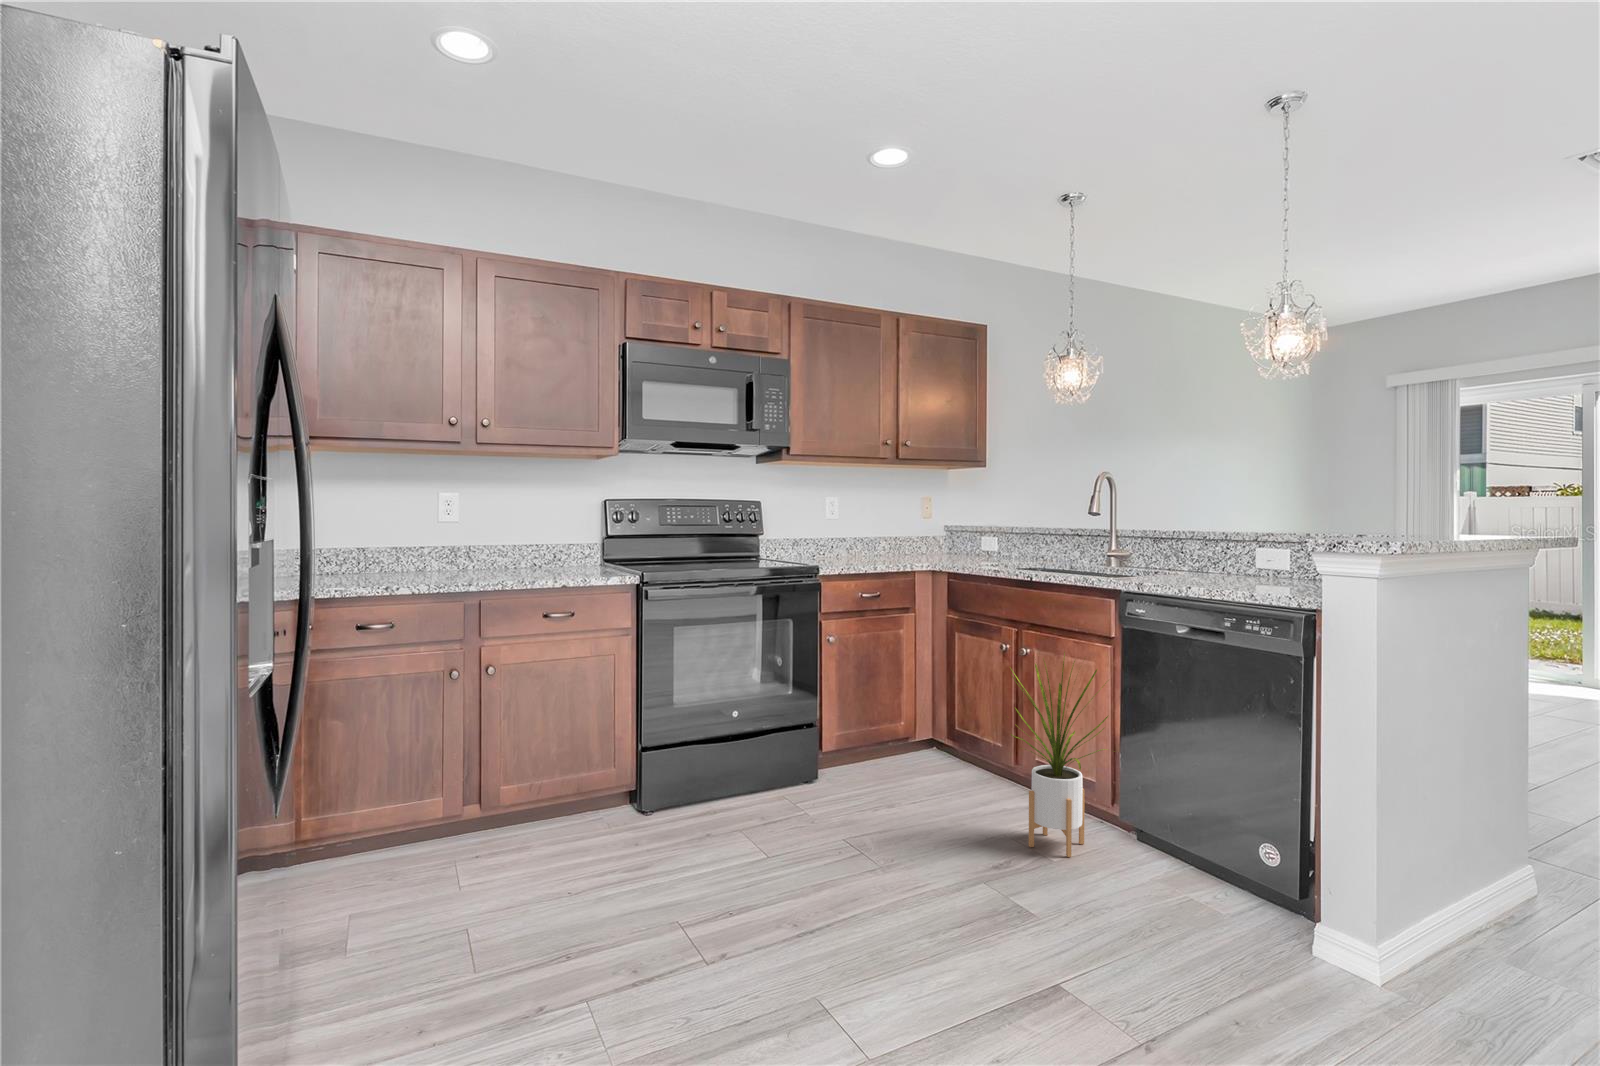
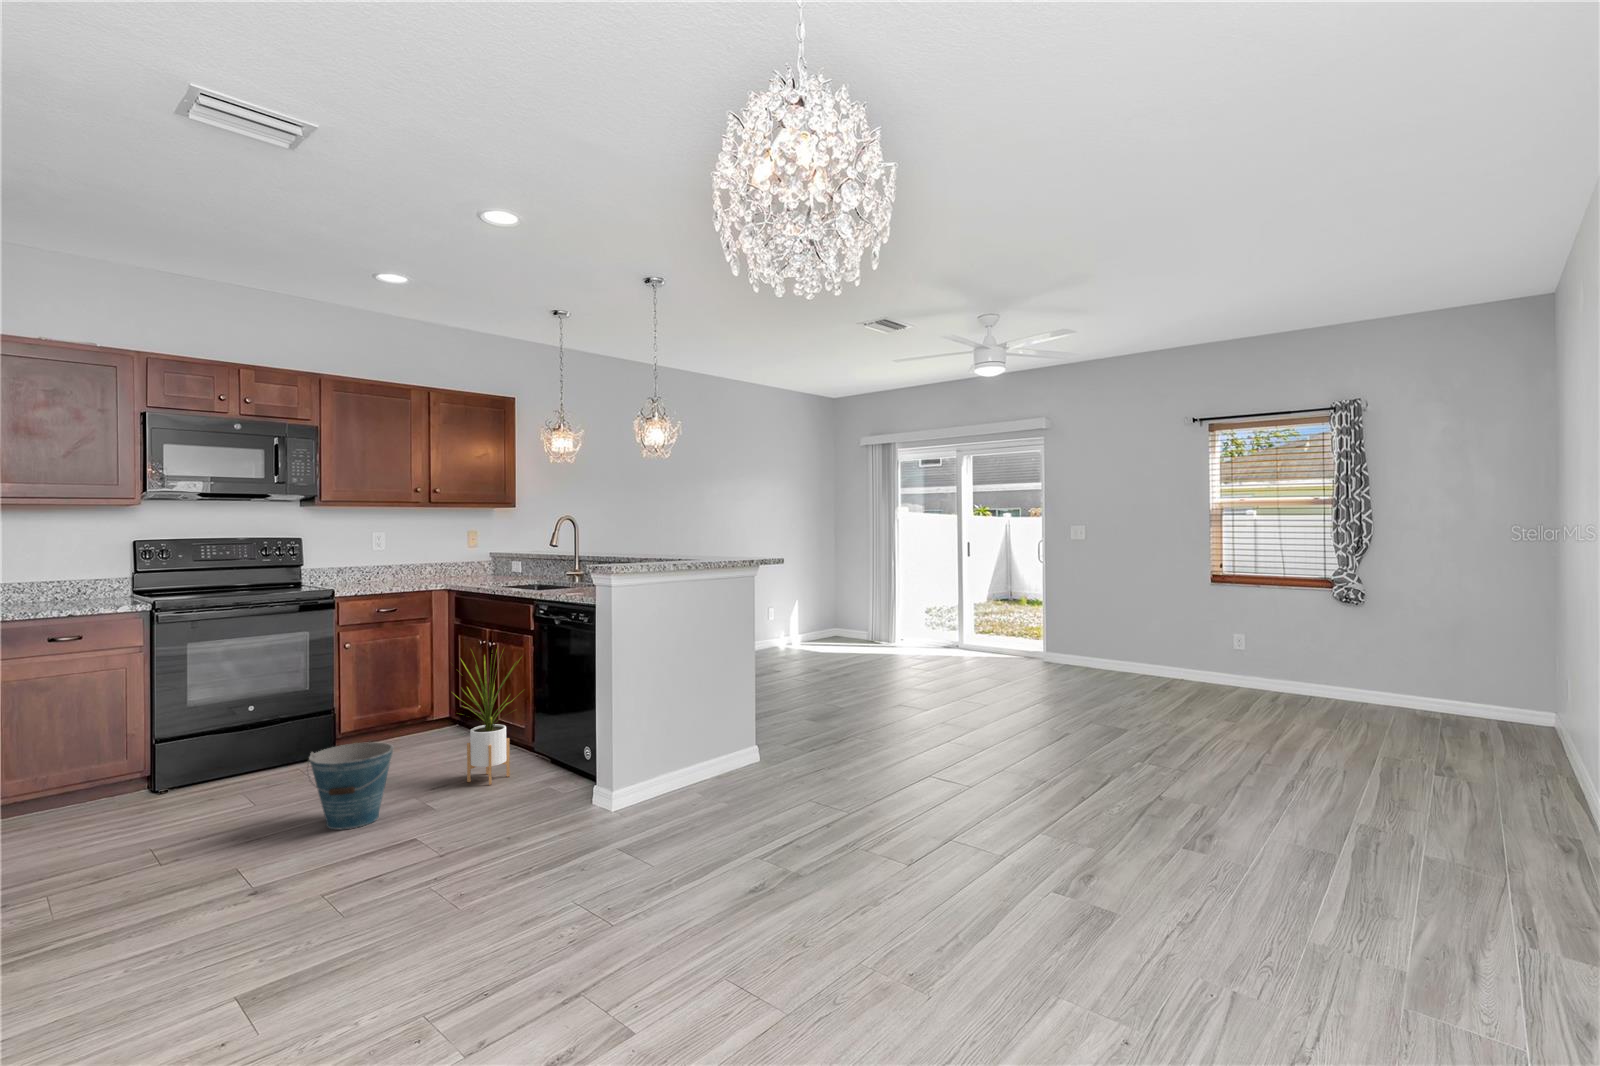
bucket: none [870,785,981,918] -> present [307,742,393,829]

